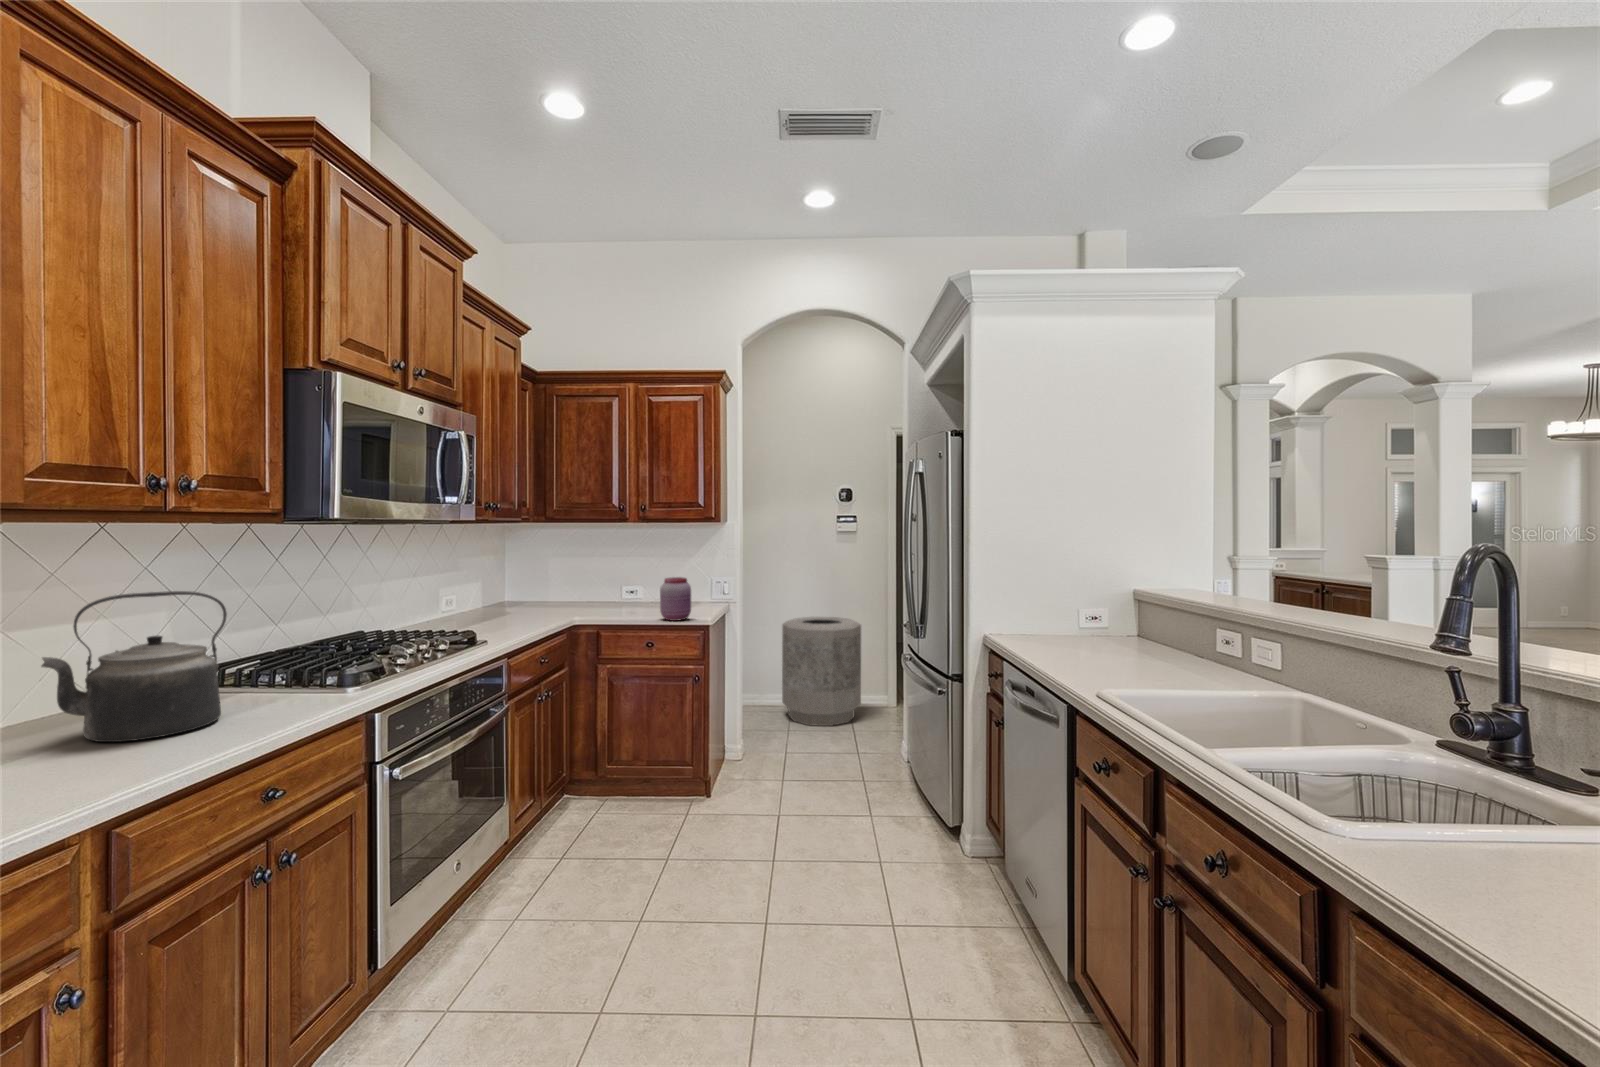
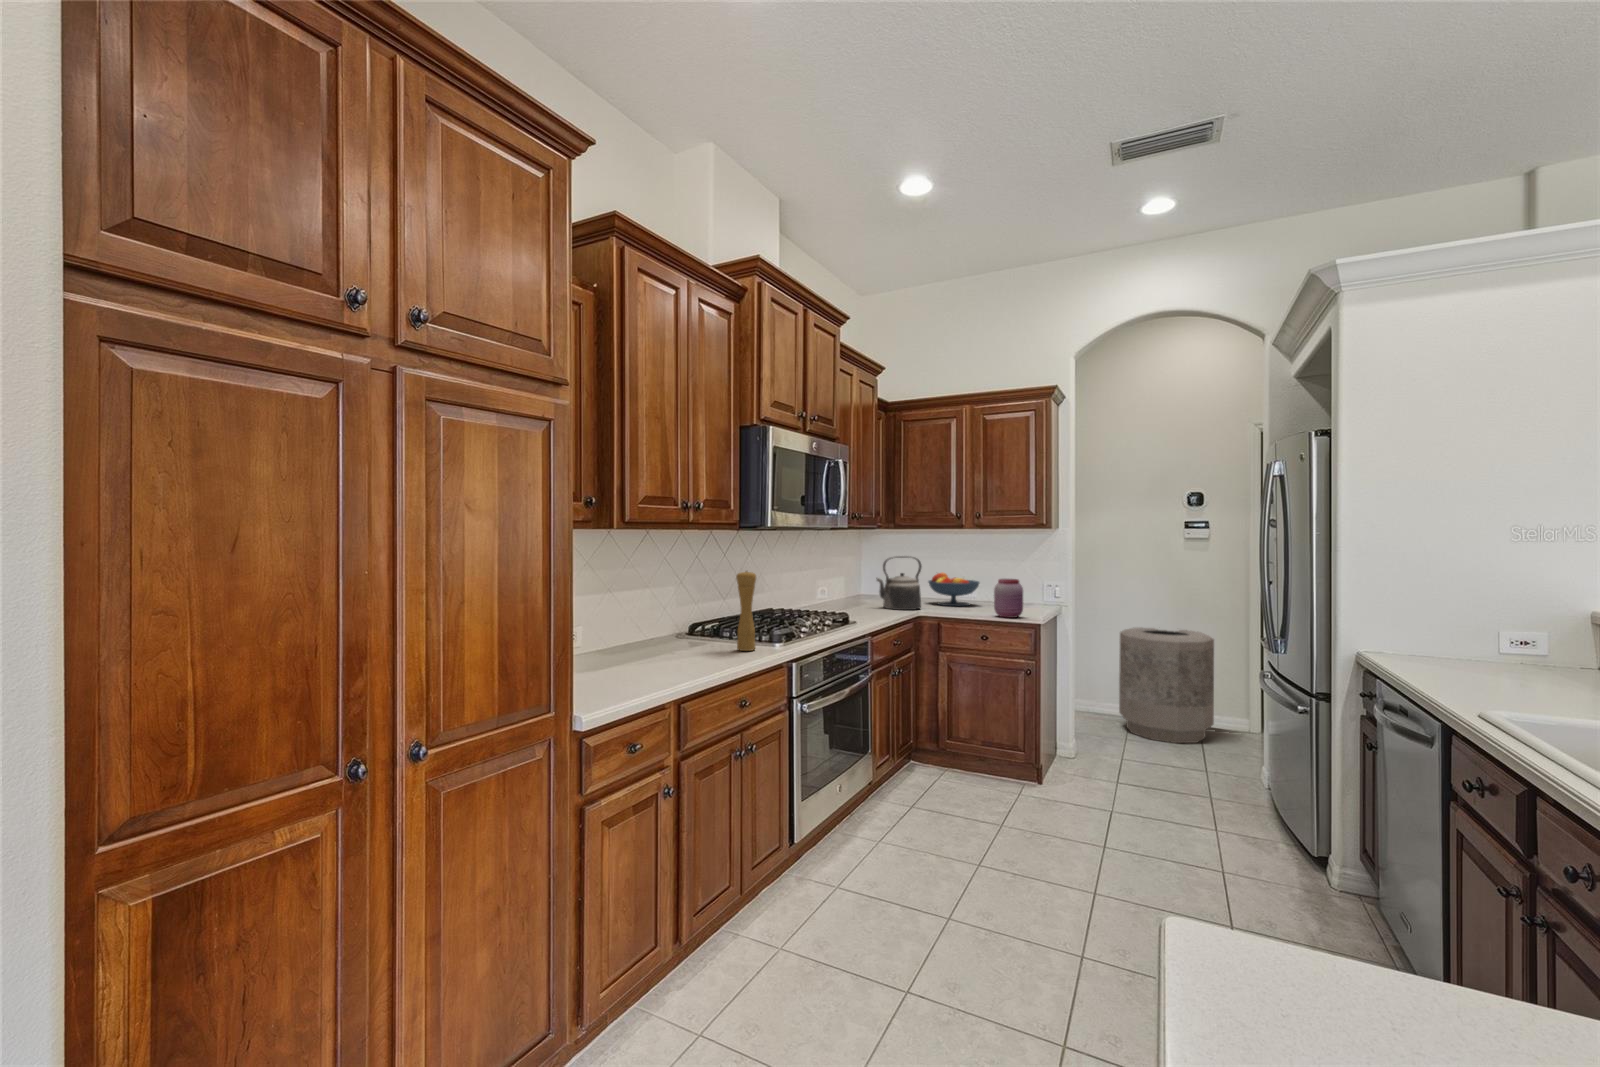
fruit bowl: none [587,572,646,610] -> present [928,572,979,606]
pepper mill: none [269,585,308,707] -> present [736,571,756,651]
kettle: present [42,591,227,742] -> present [877,556,922,610]

